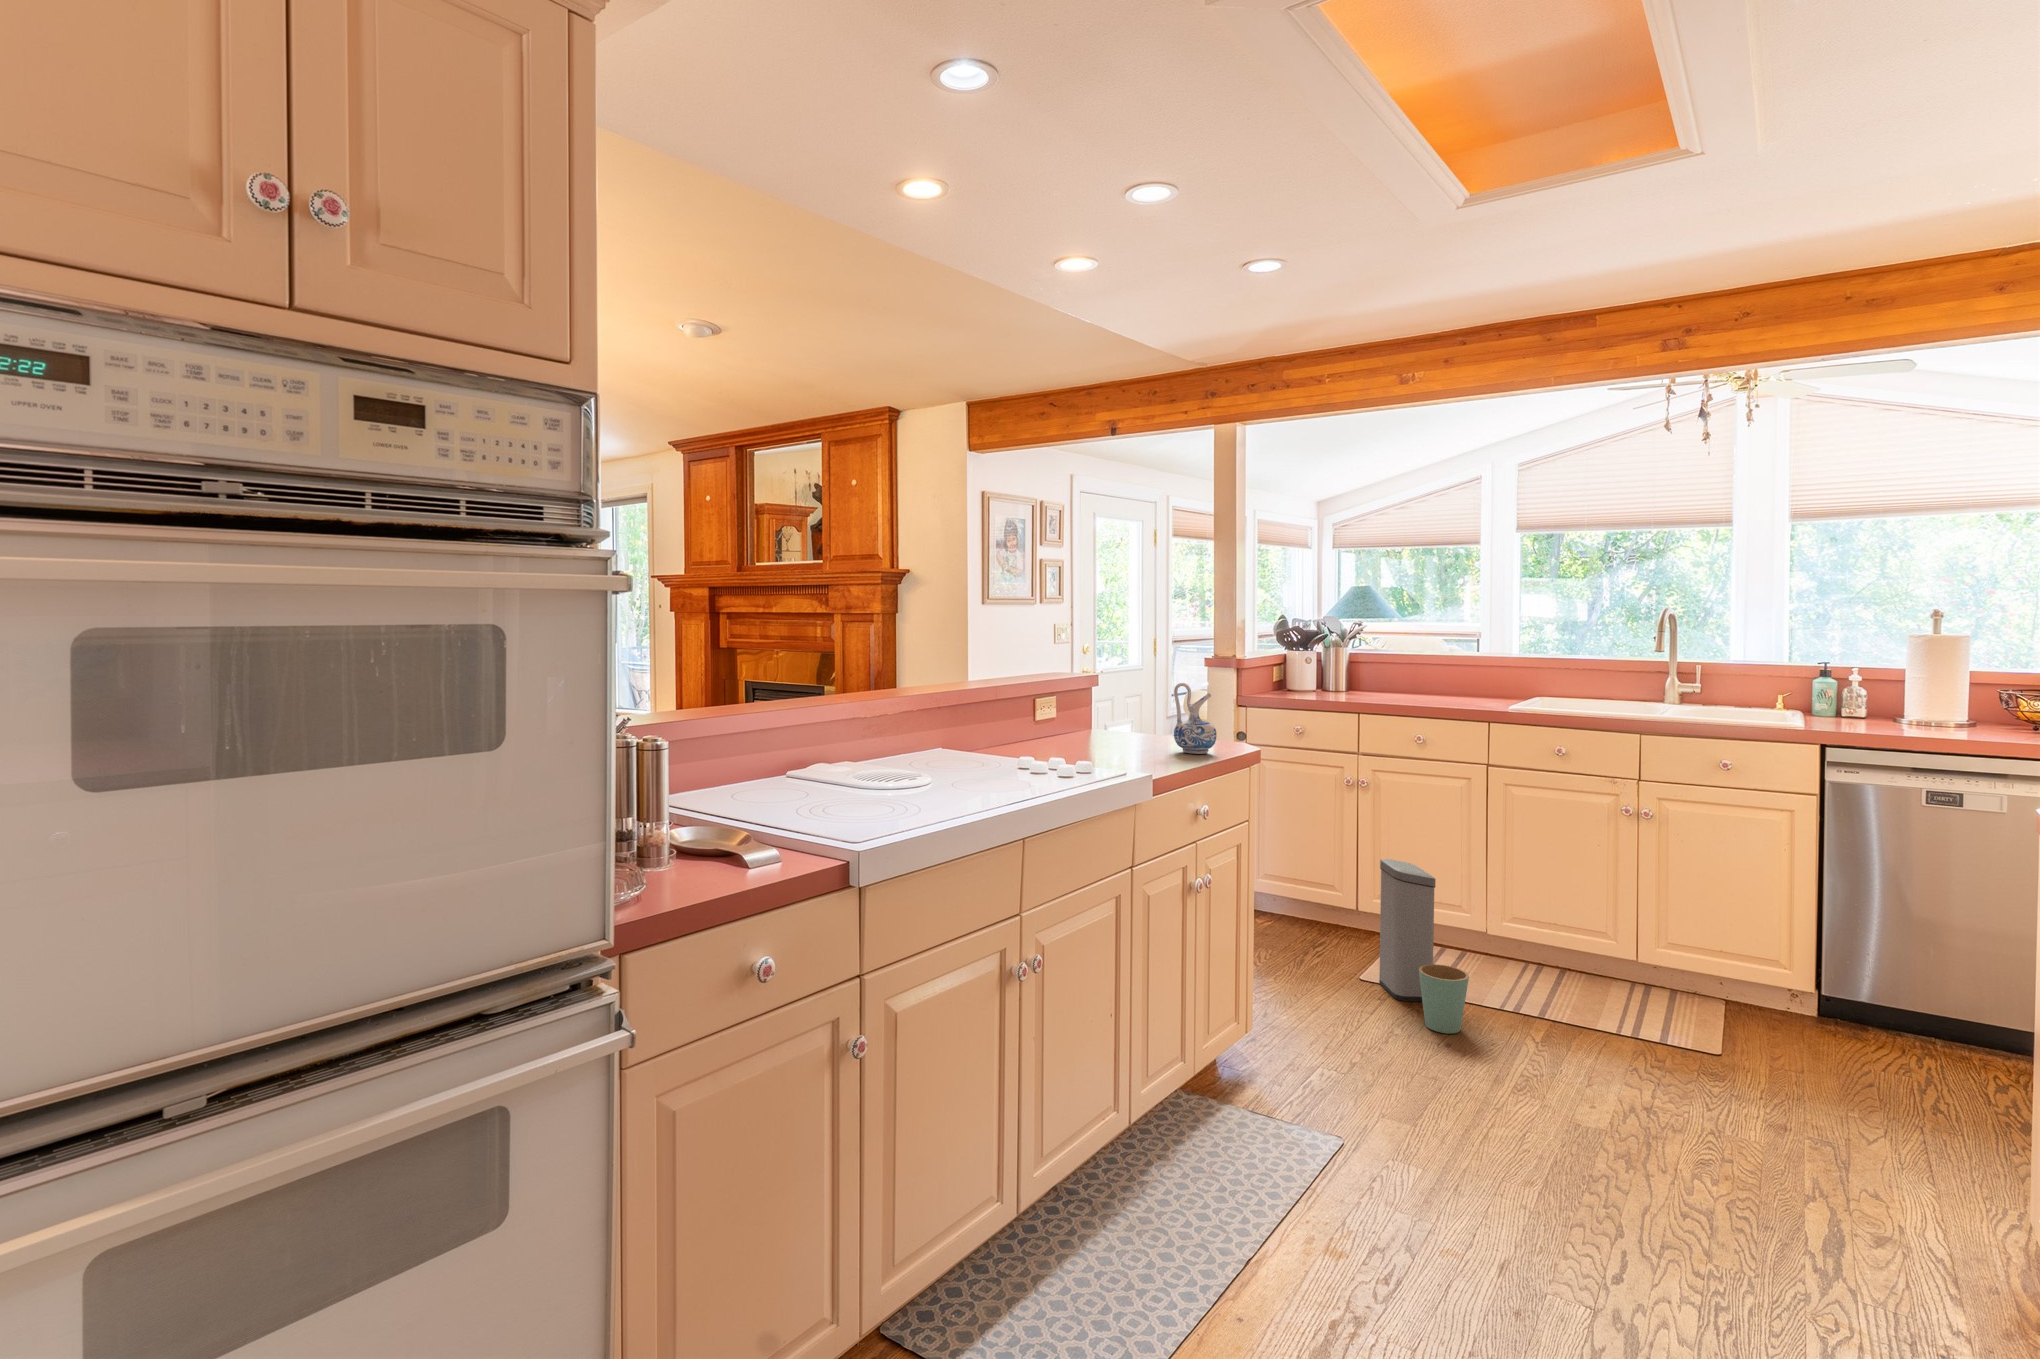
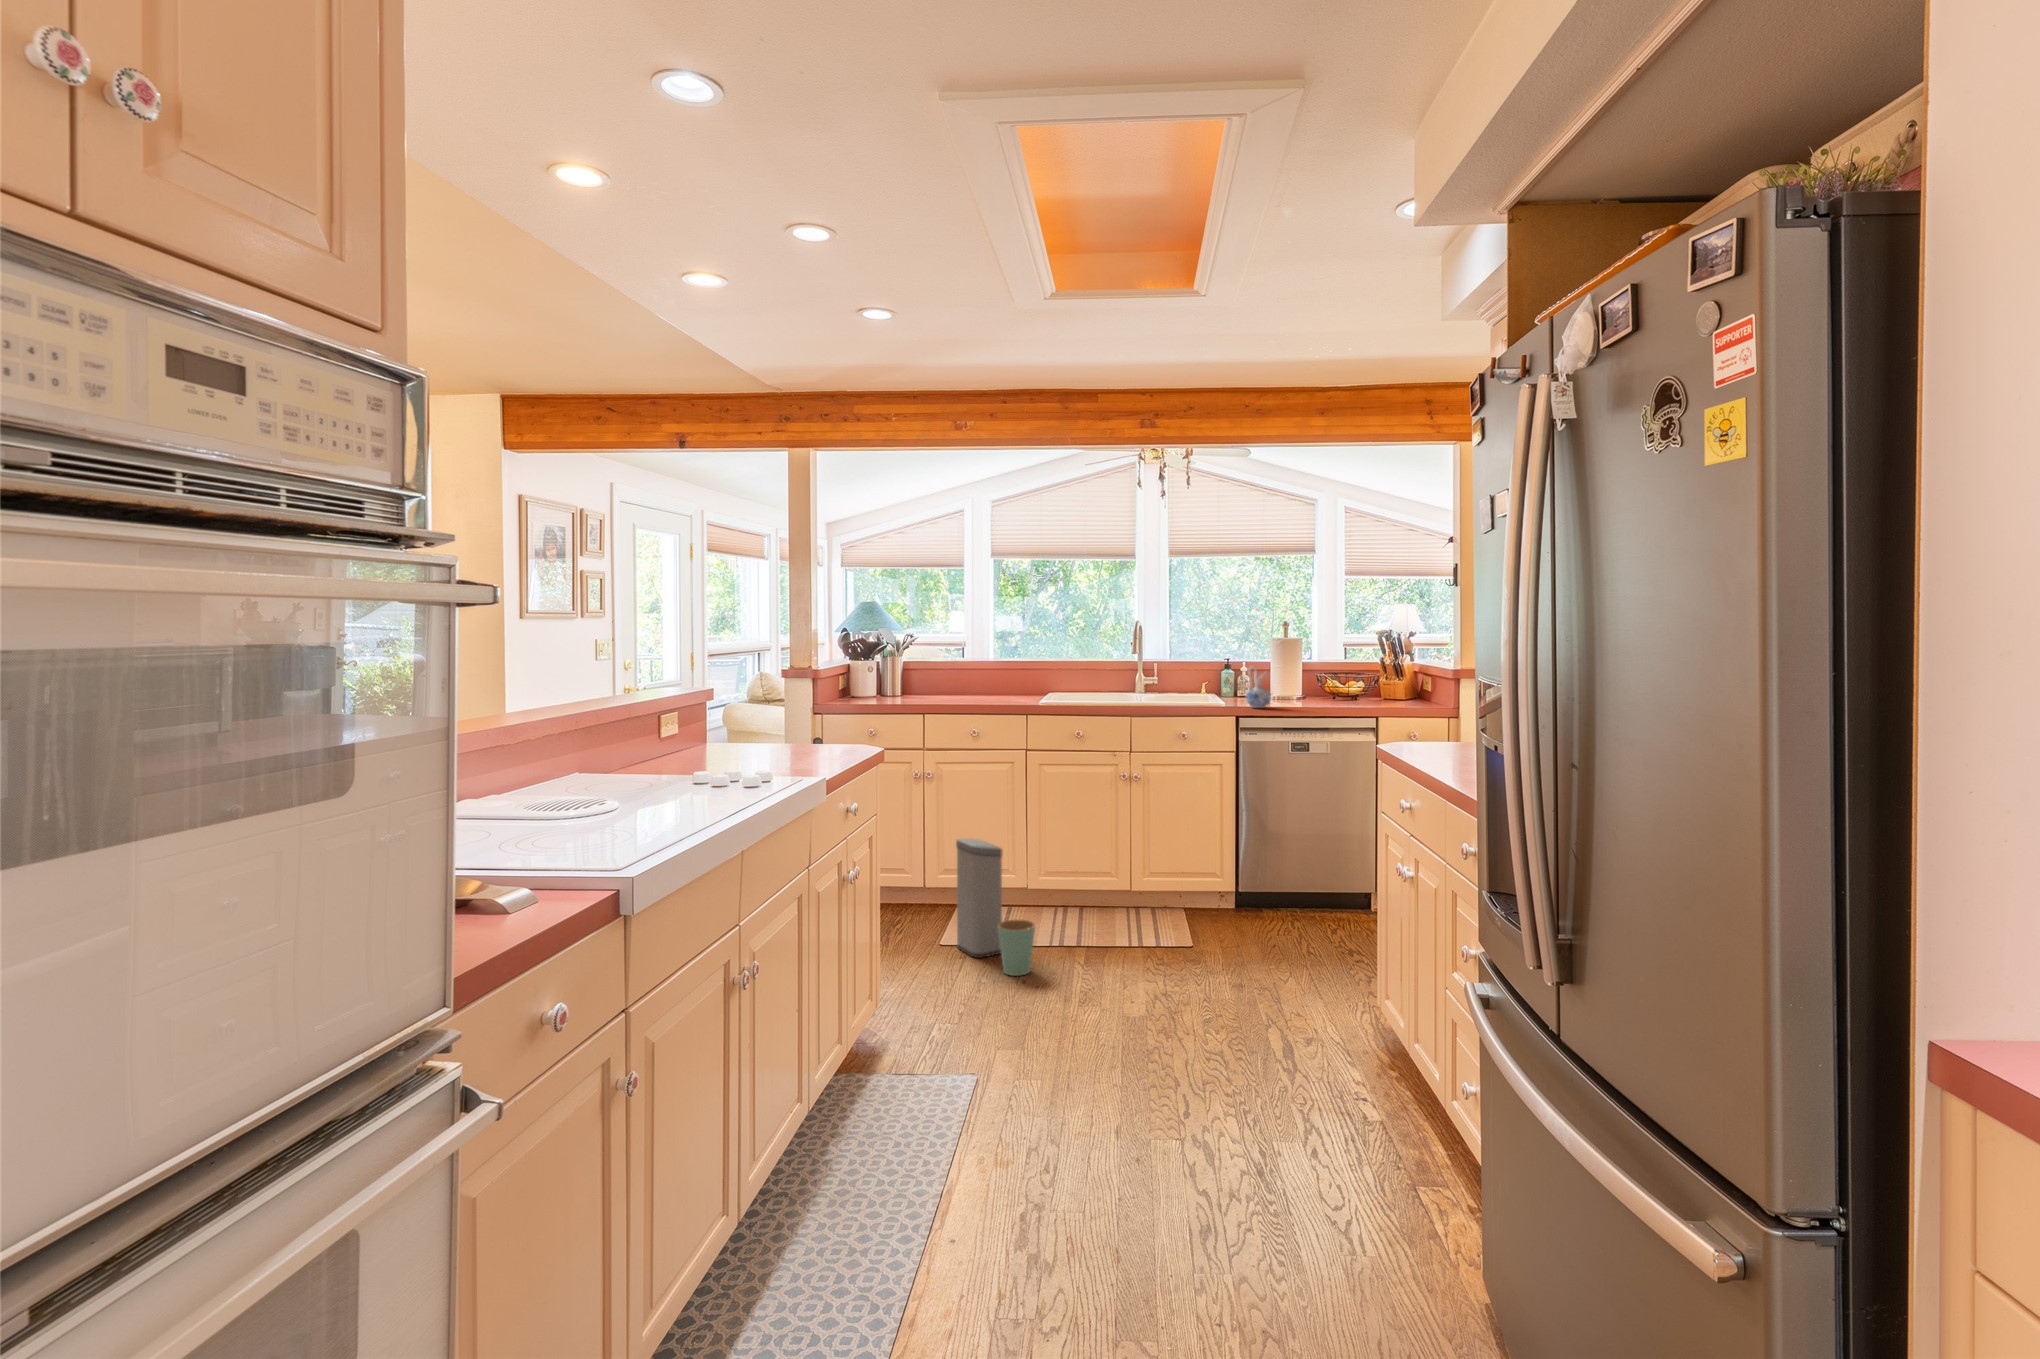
ceramic pitcher: present [1174,683,1216,754] -> present [1246,666,1271,708]

